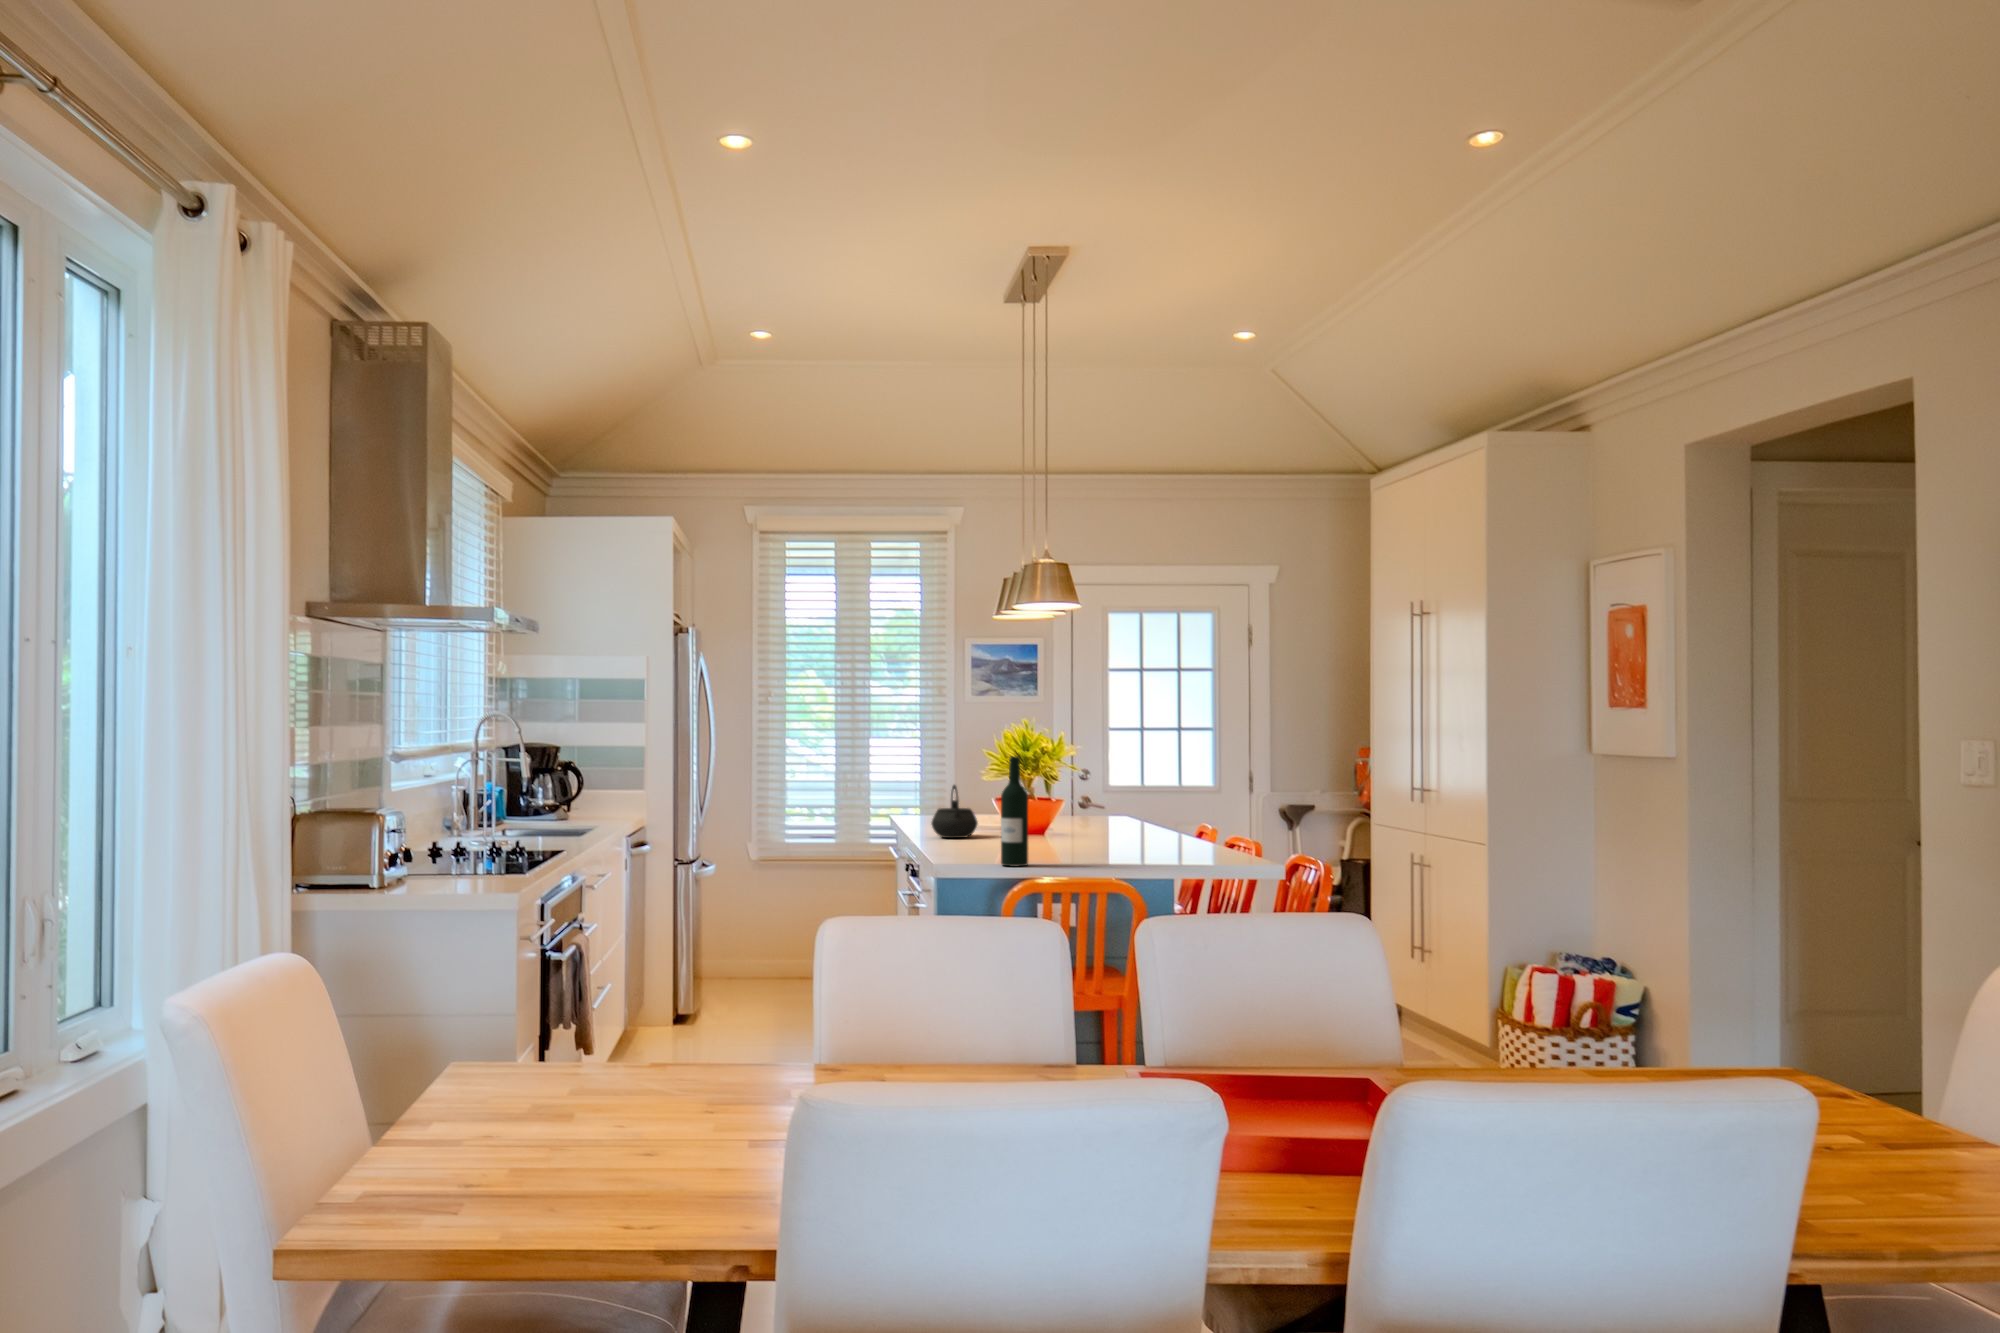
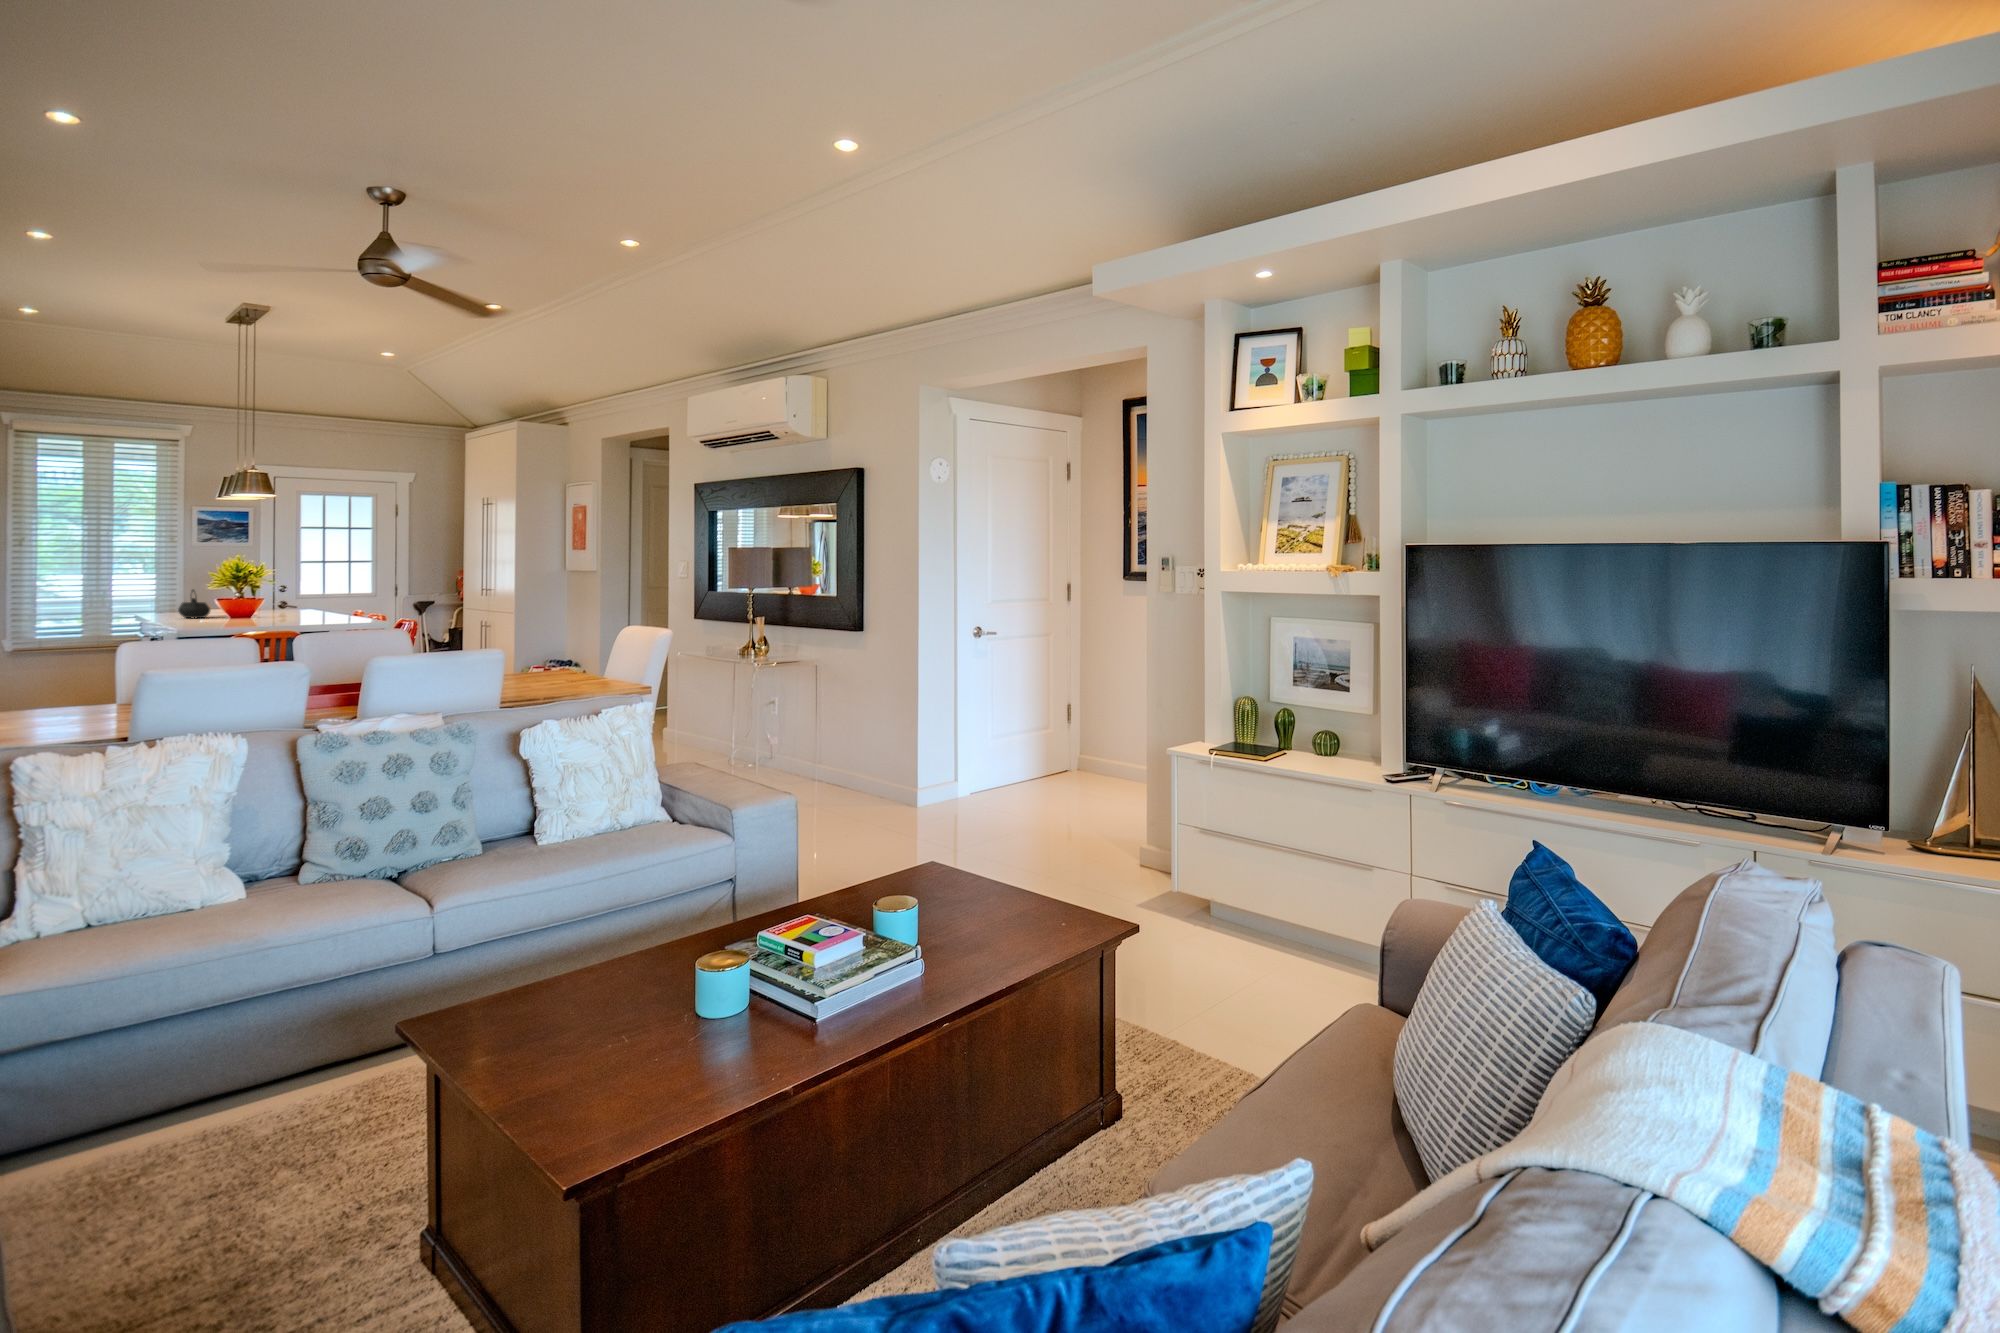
wine bottle: present [1001,756,1028,866] -> none [228,572,247,626]

